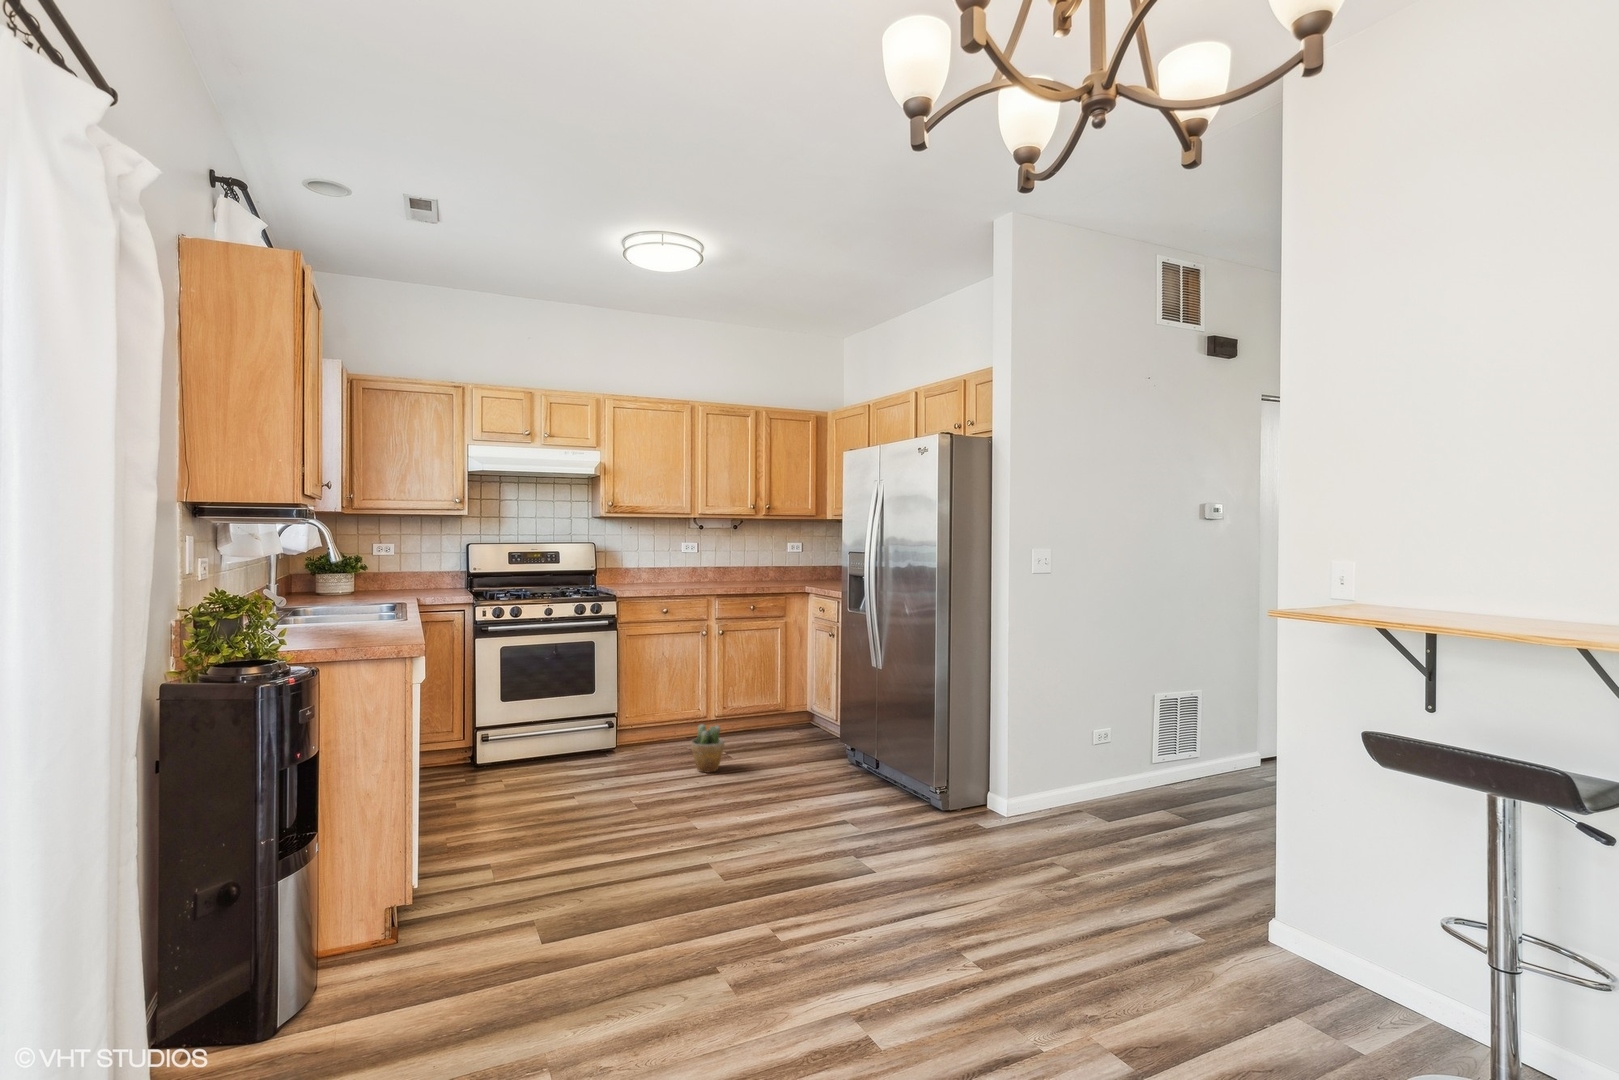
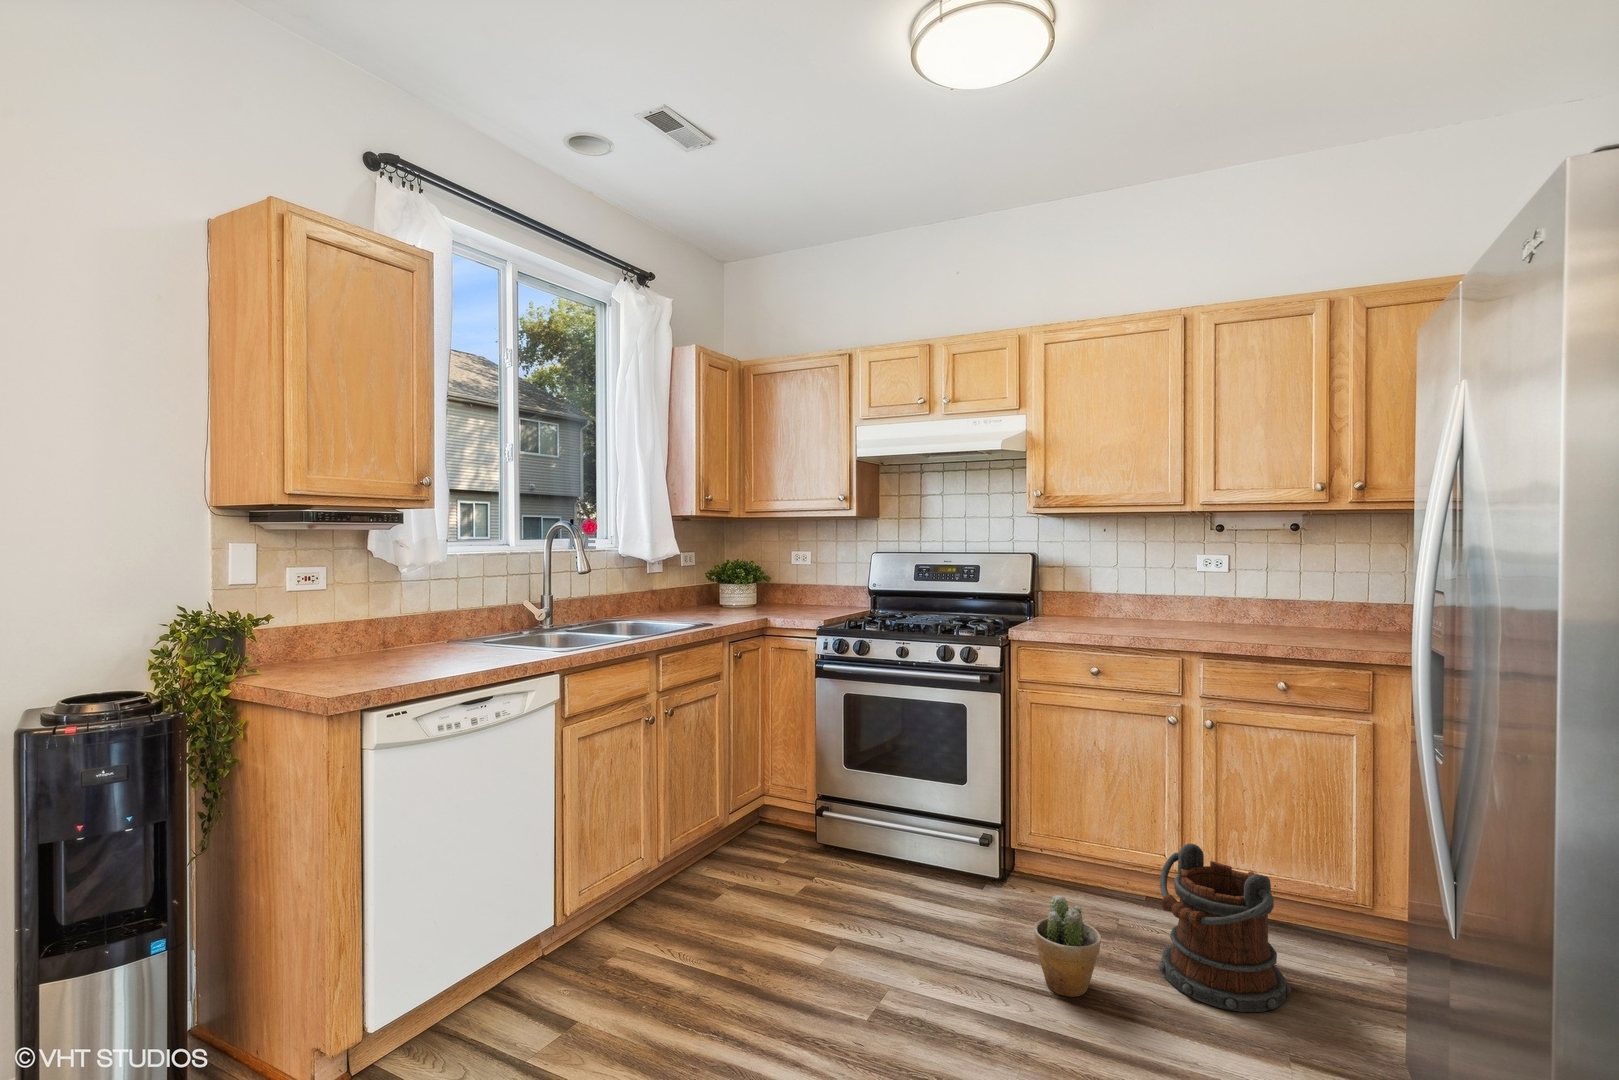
bucket: none [727,689,785,757] -> present [1159,844,1291,1012]

